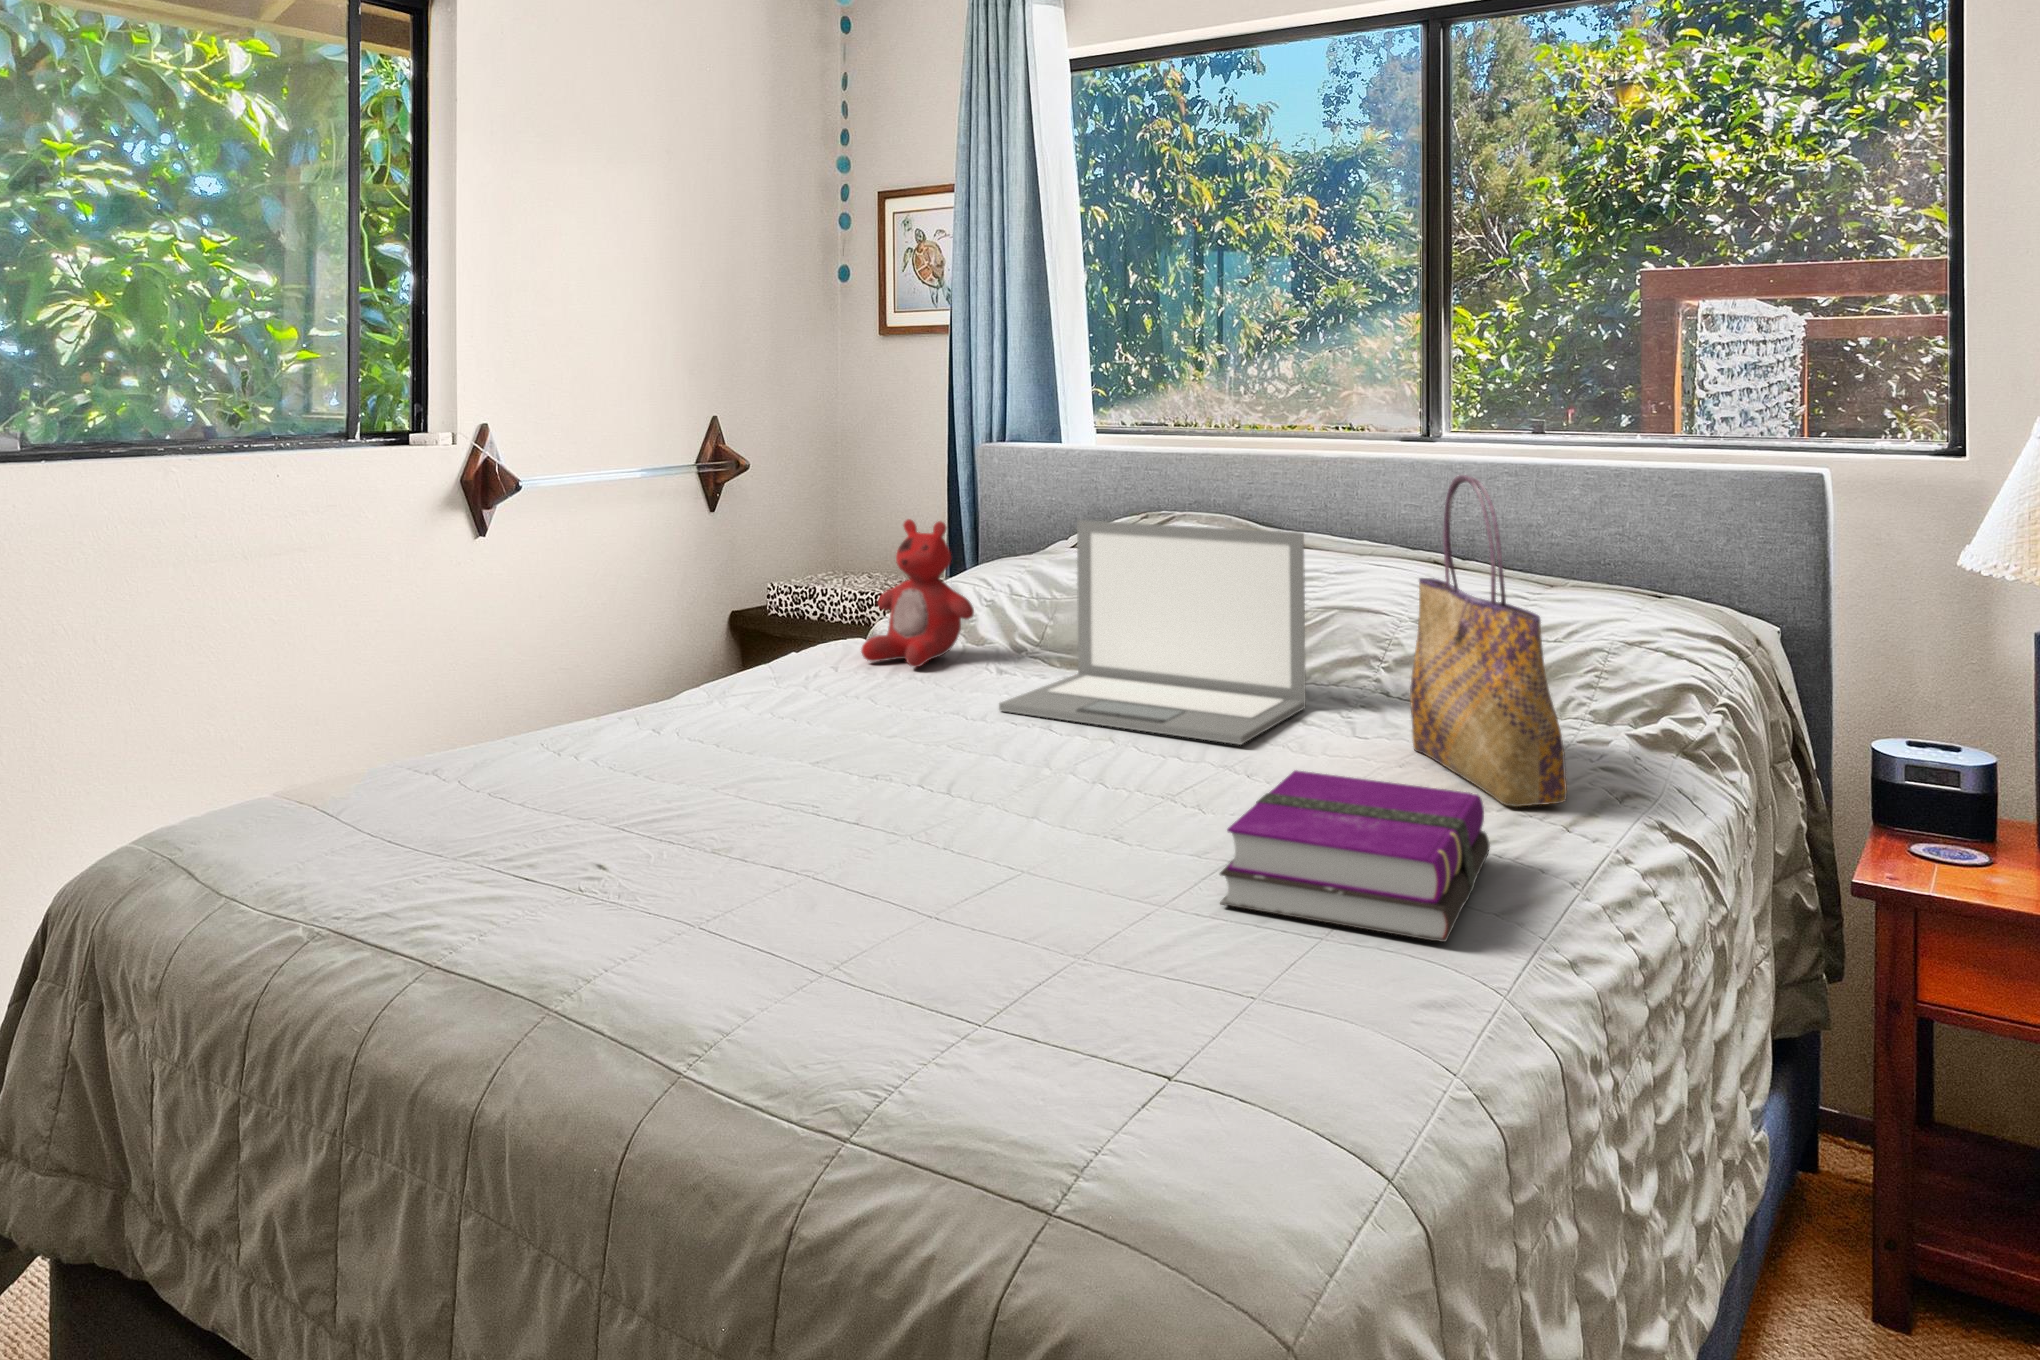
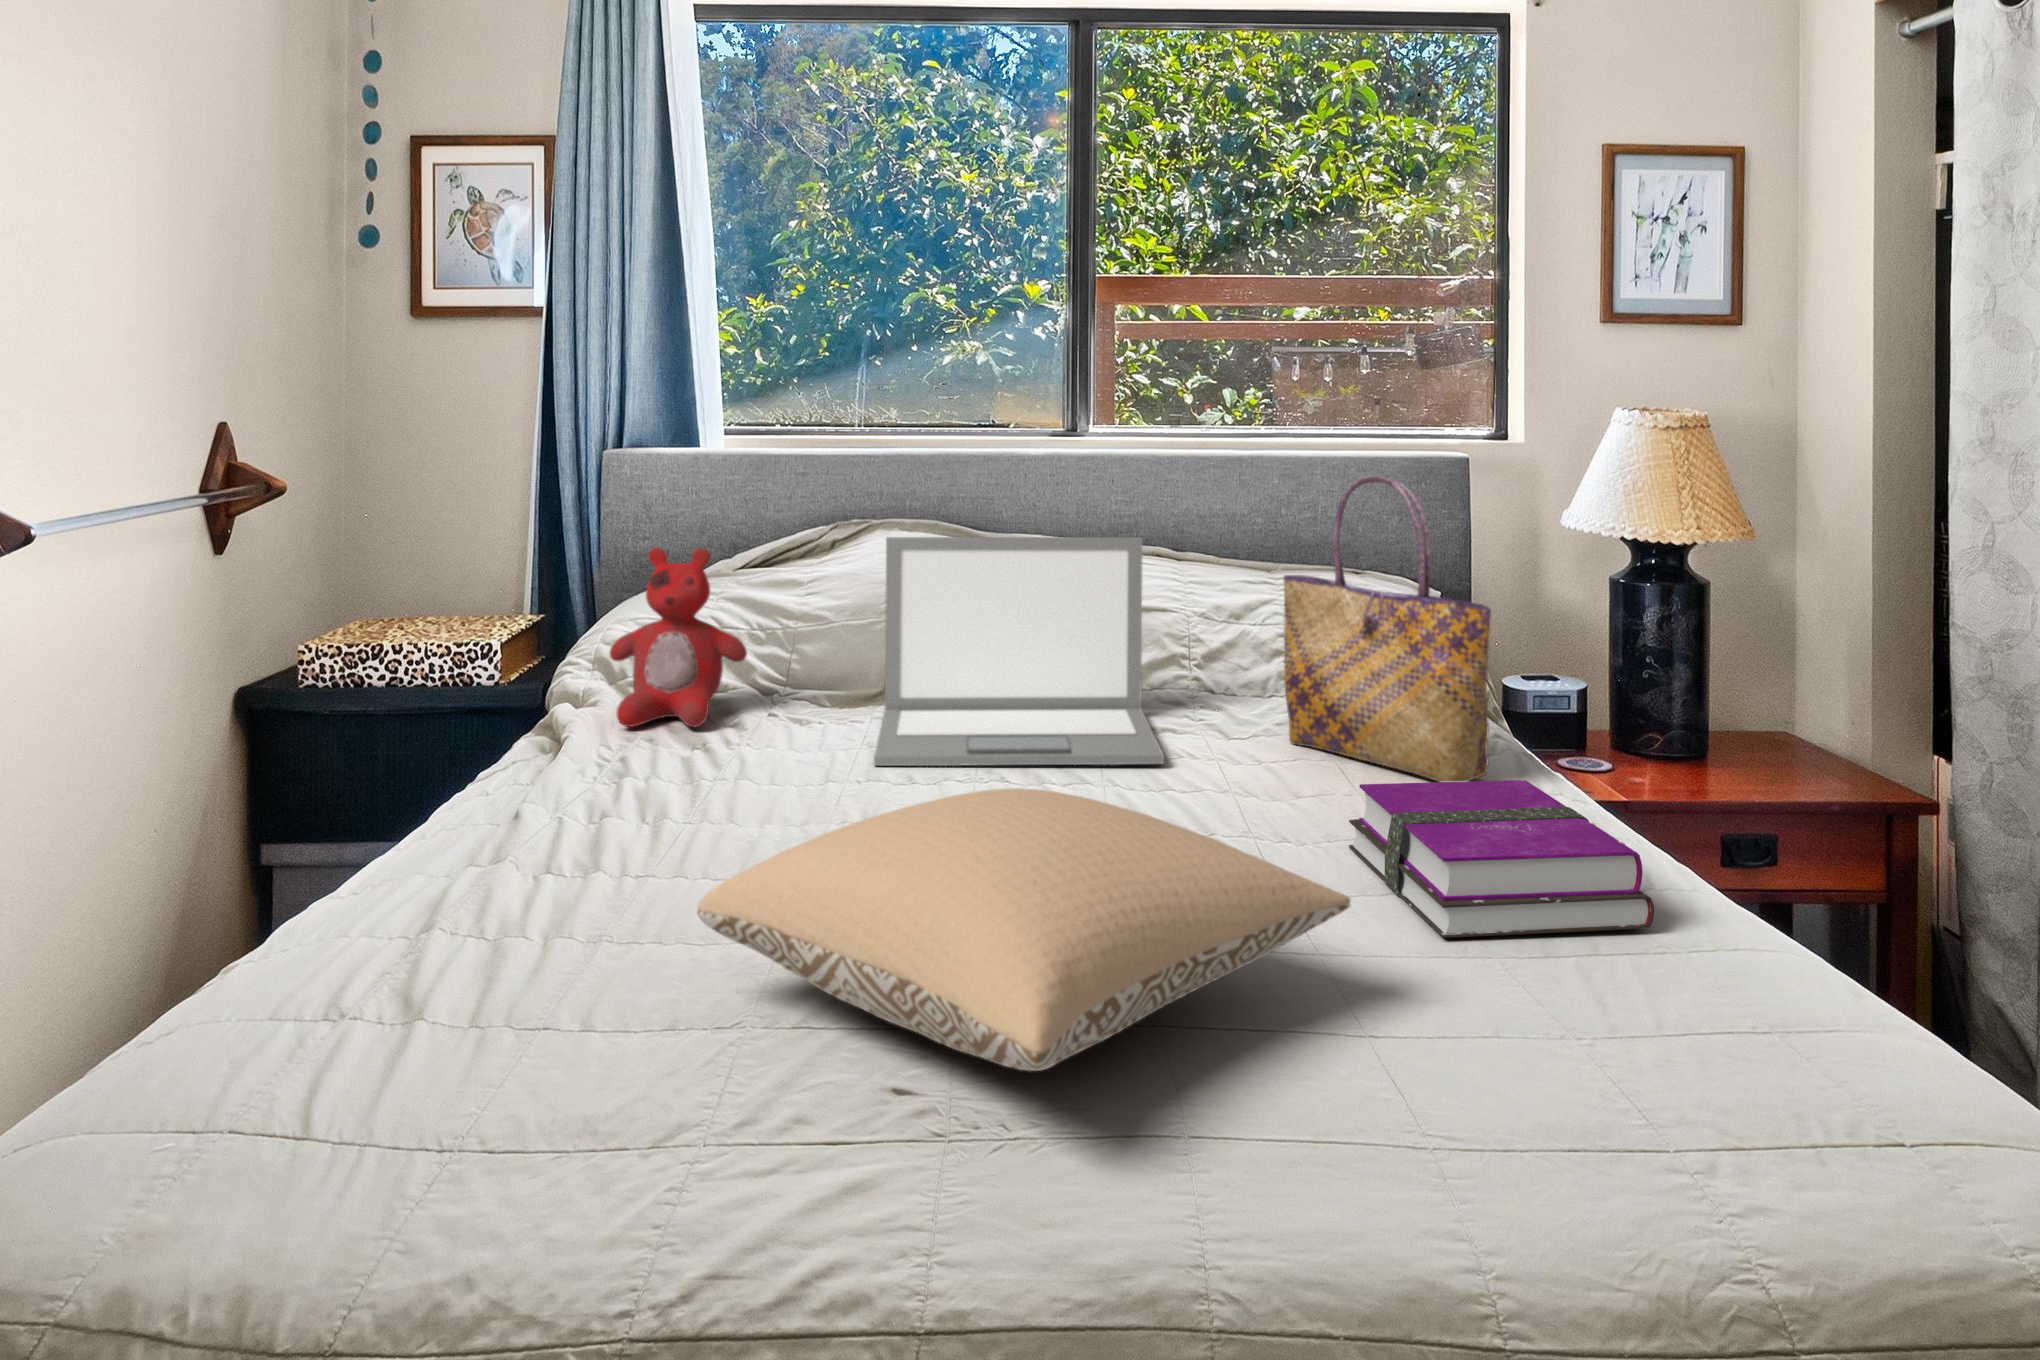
pillow: none [615,700,1039,886] -> present [697,788,1351,1071]

